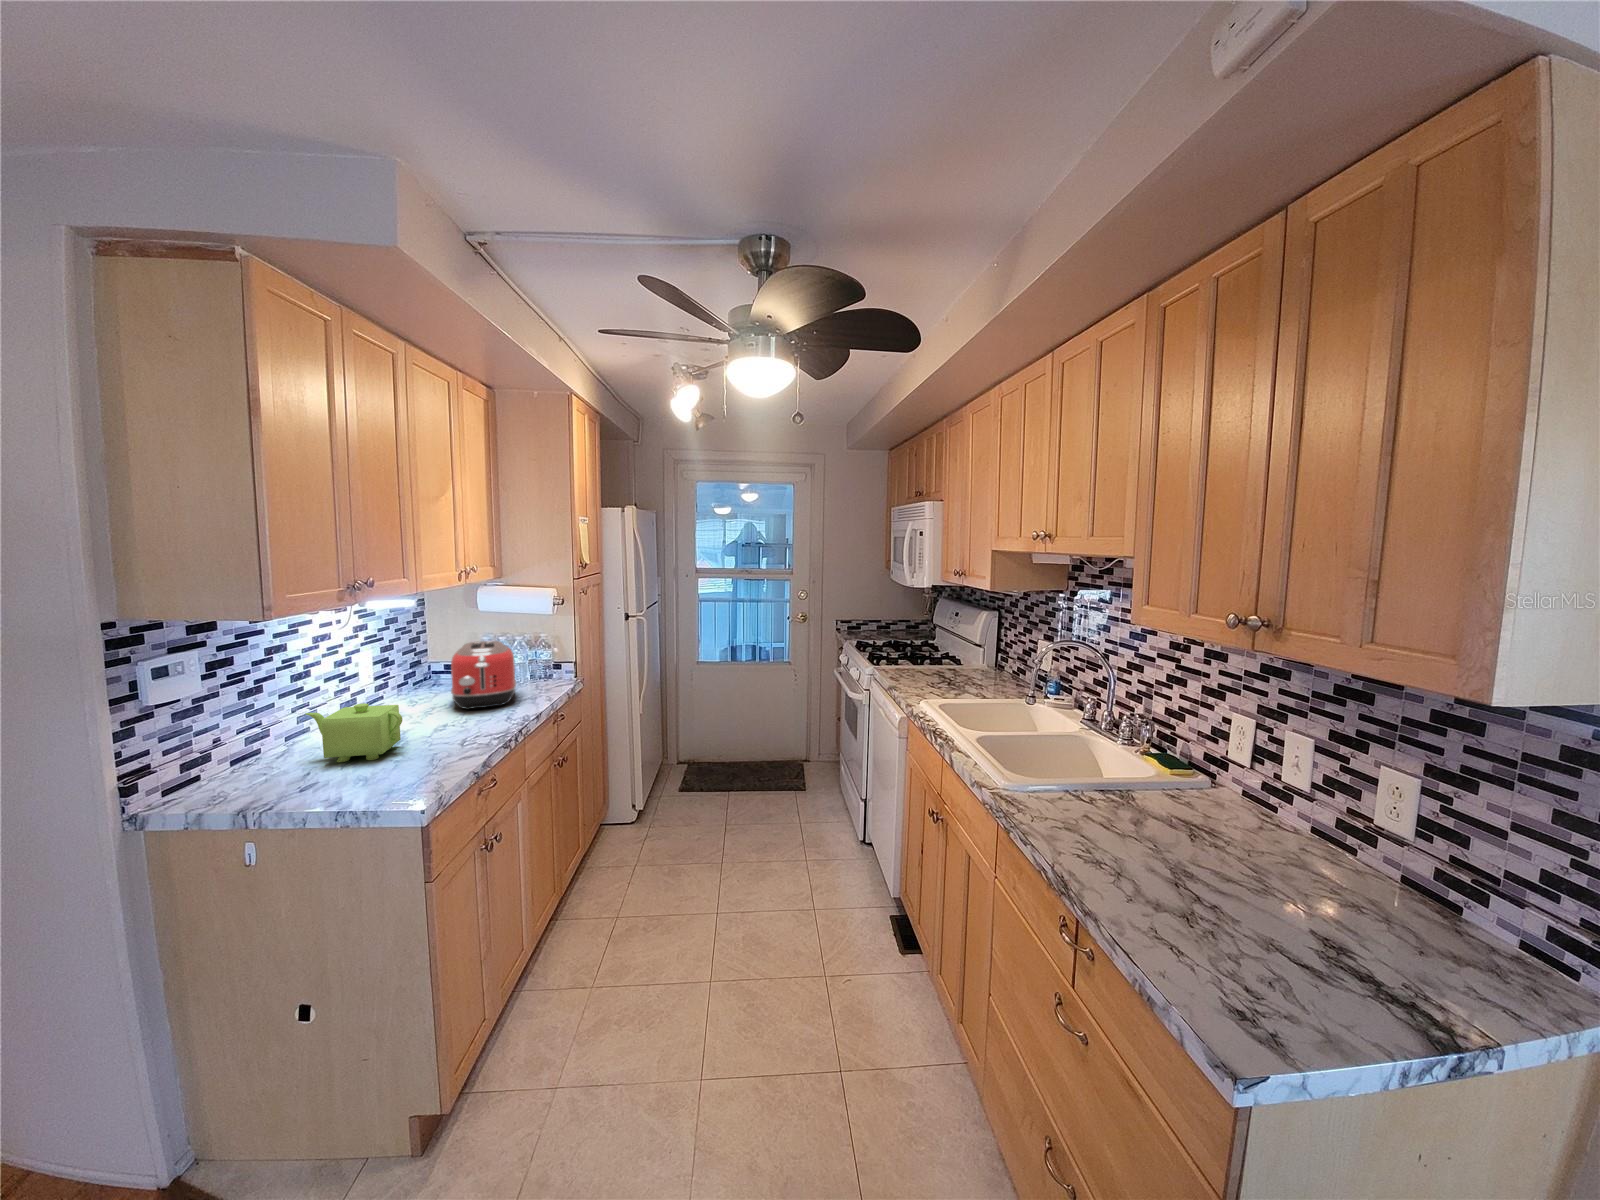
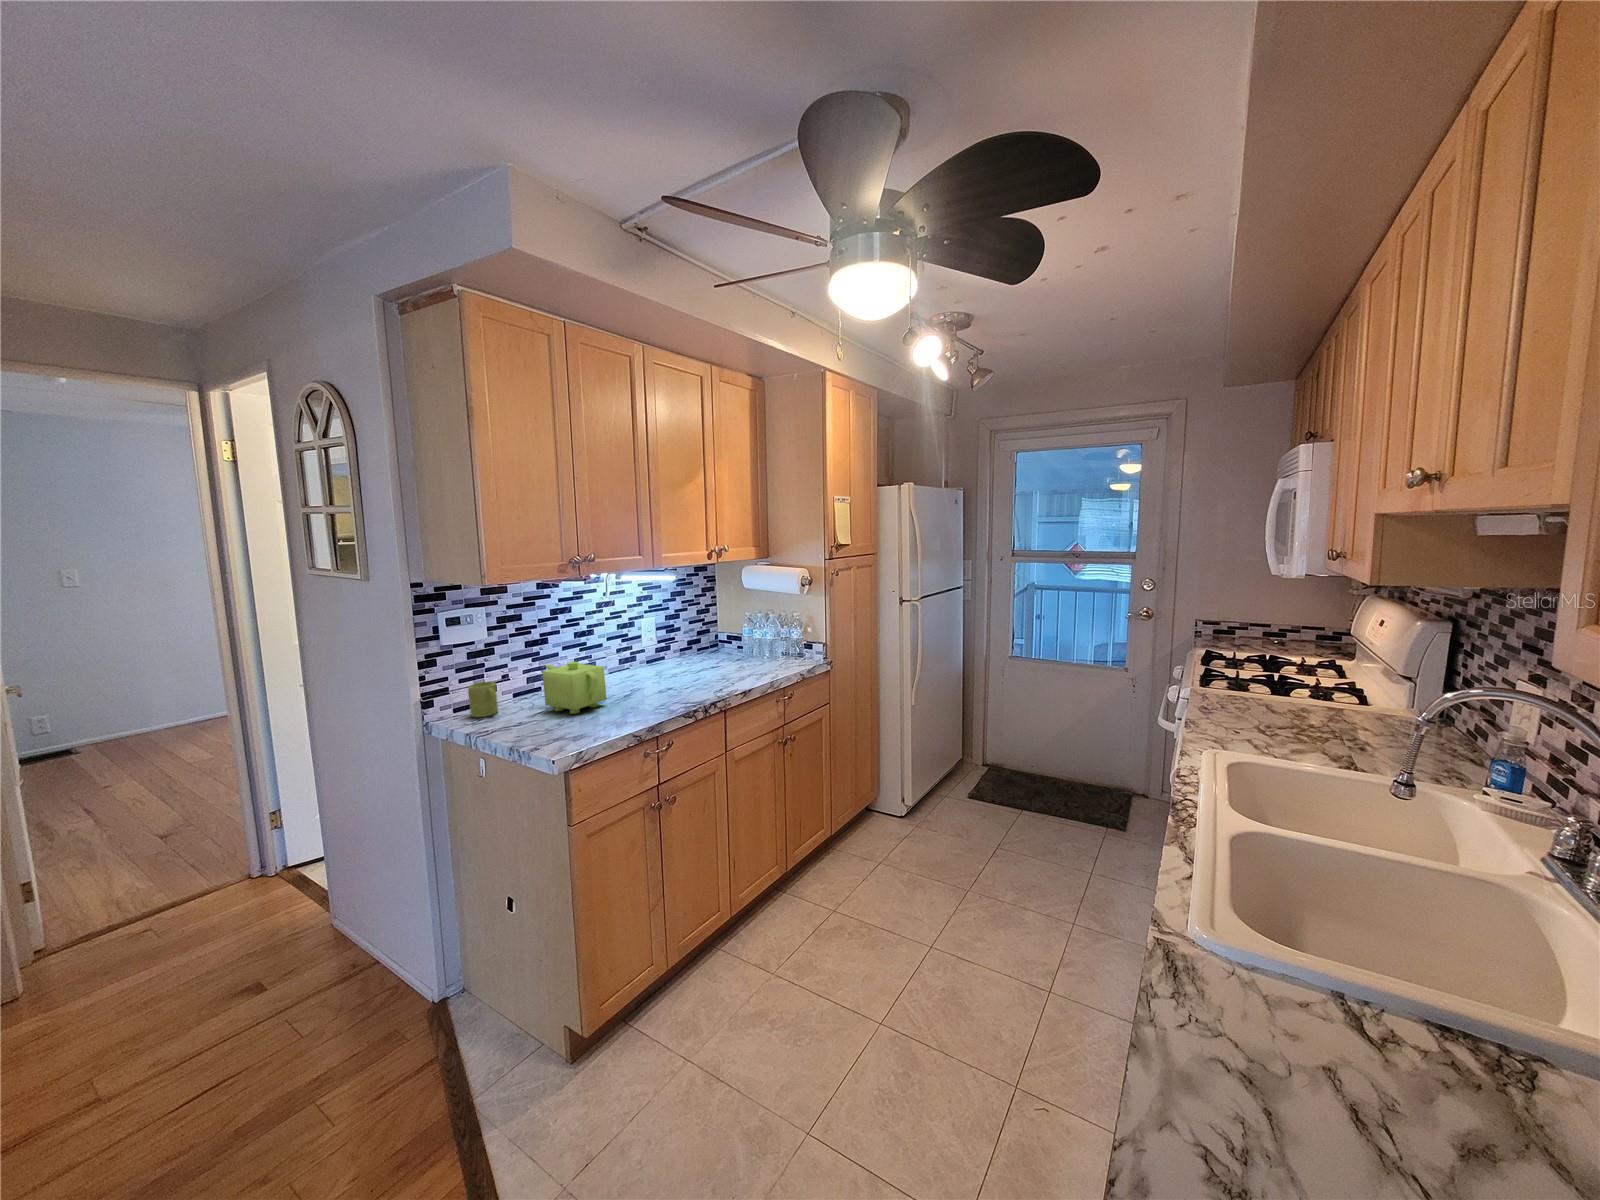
toaster: present [451,641,516,710] -> none [686,614,754,681]
mug: none [197,744,255,791] -> present [468,682,498,717]

